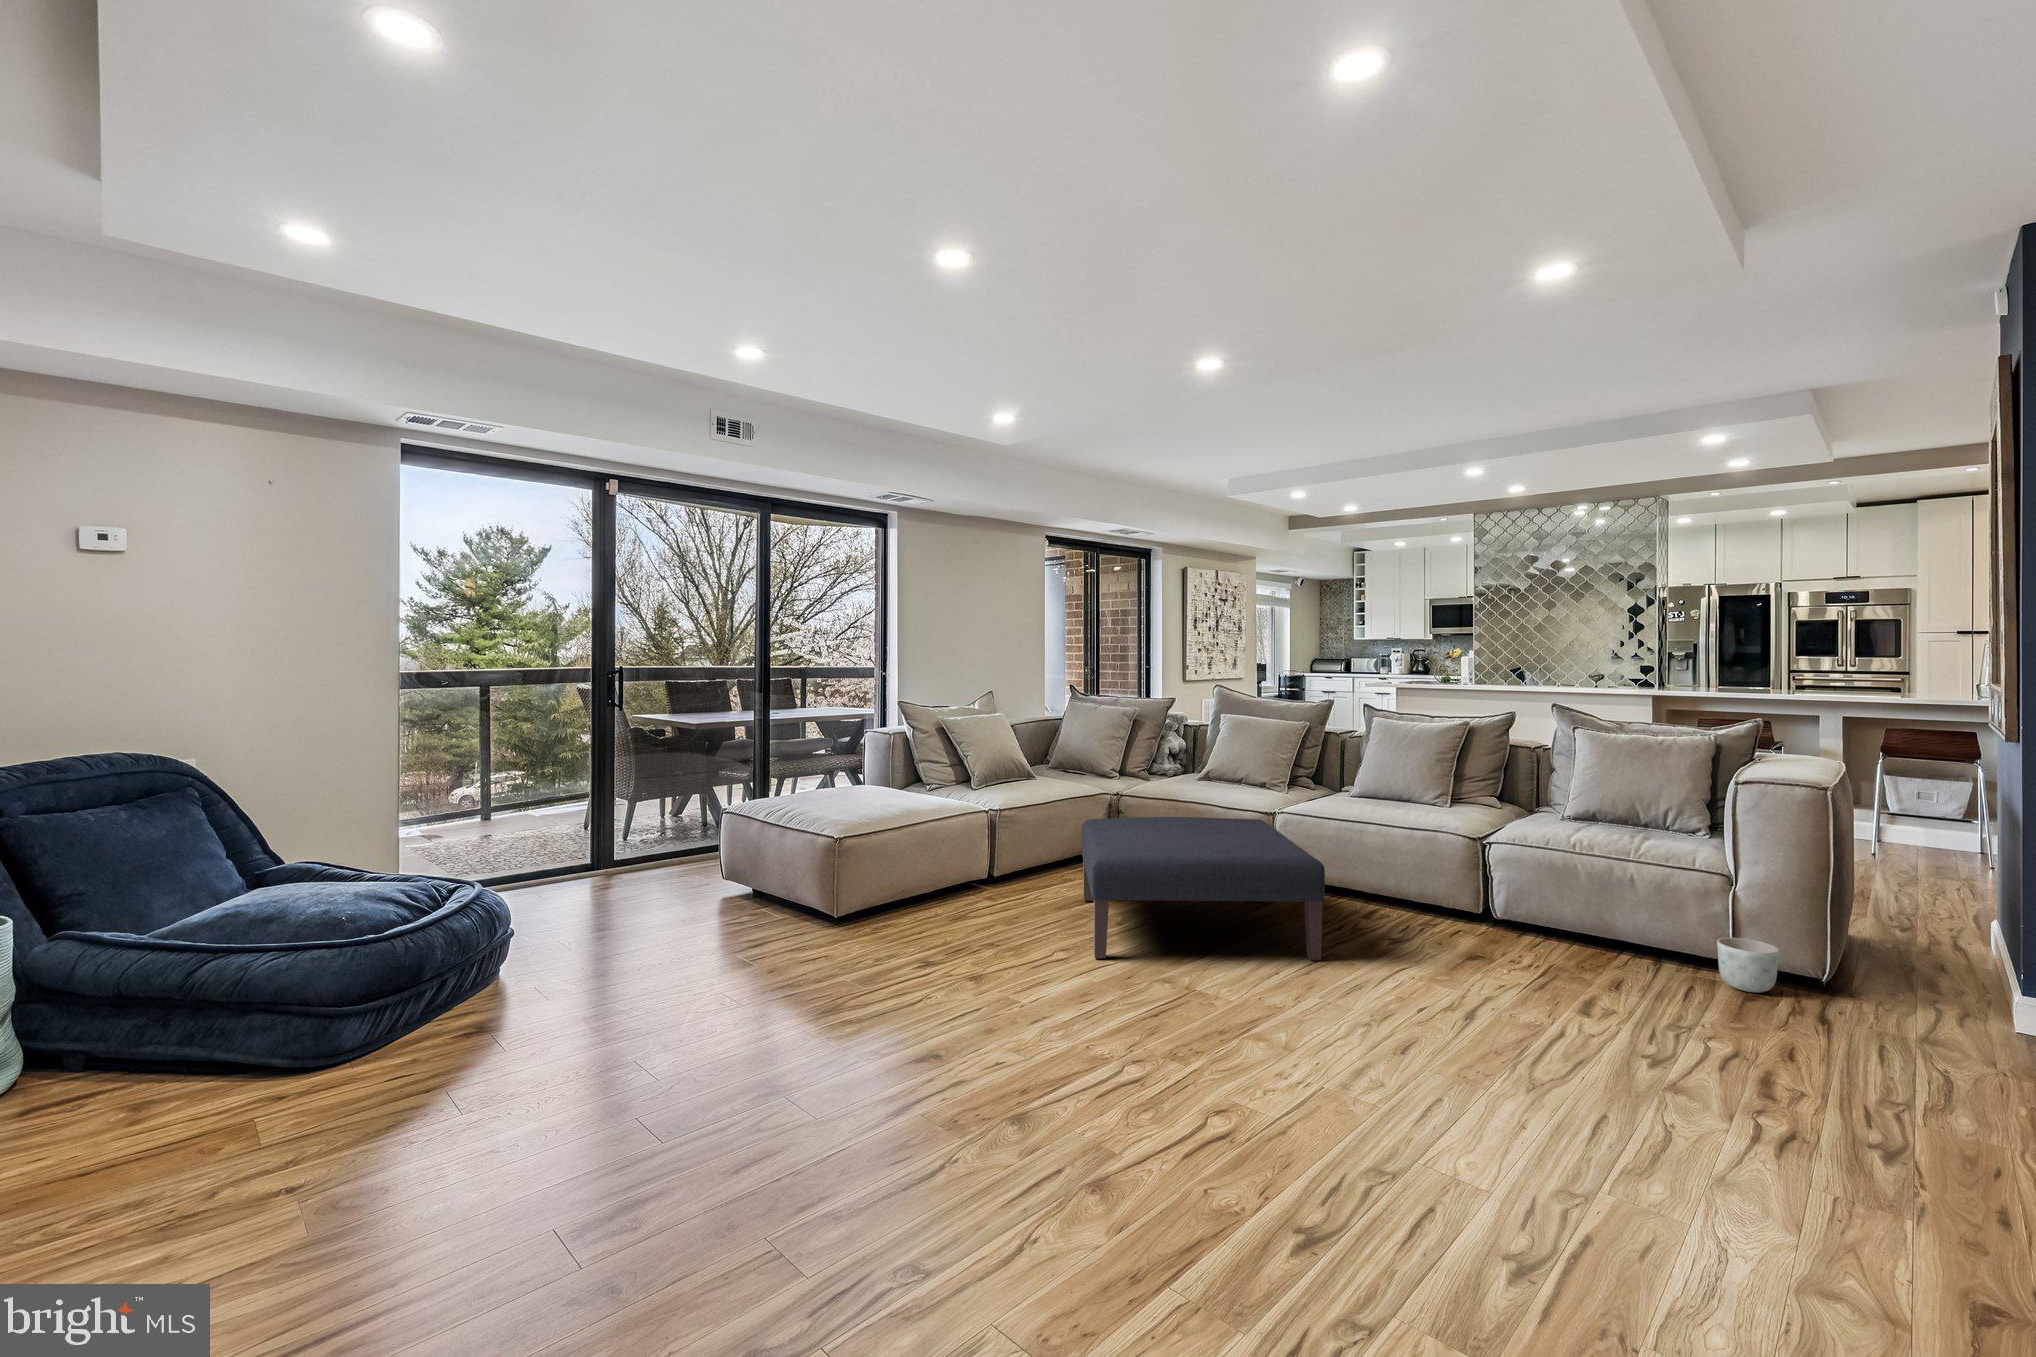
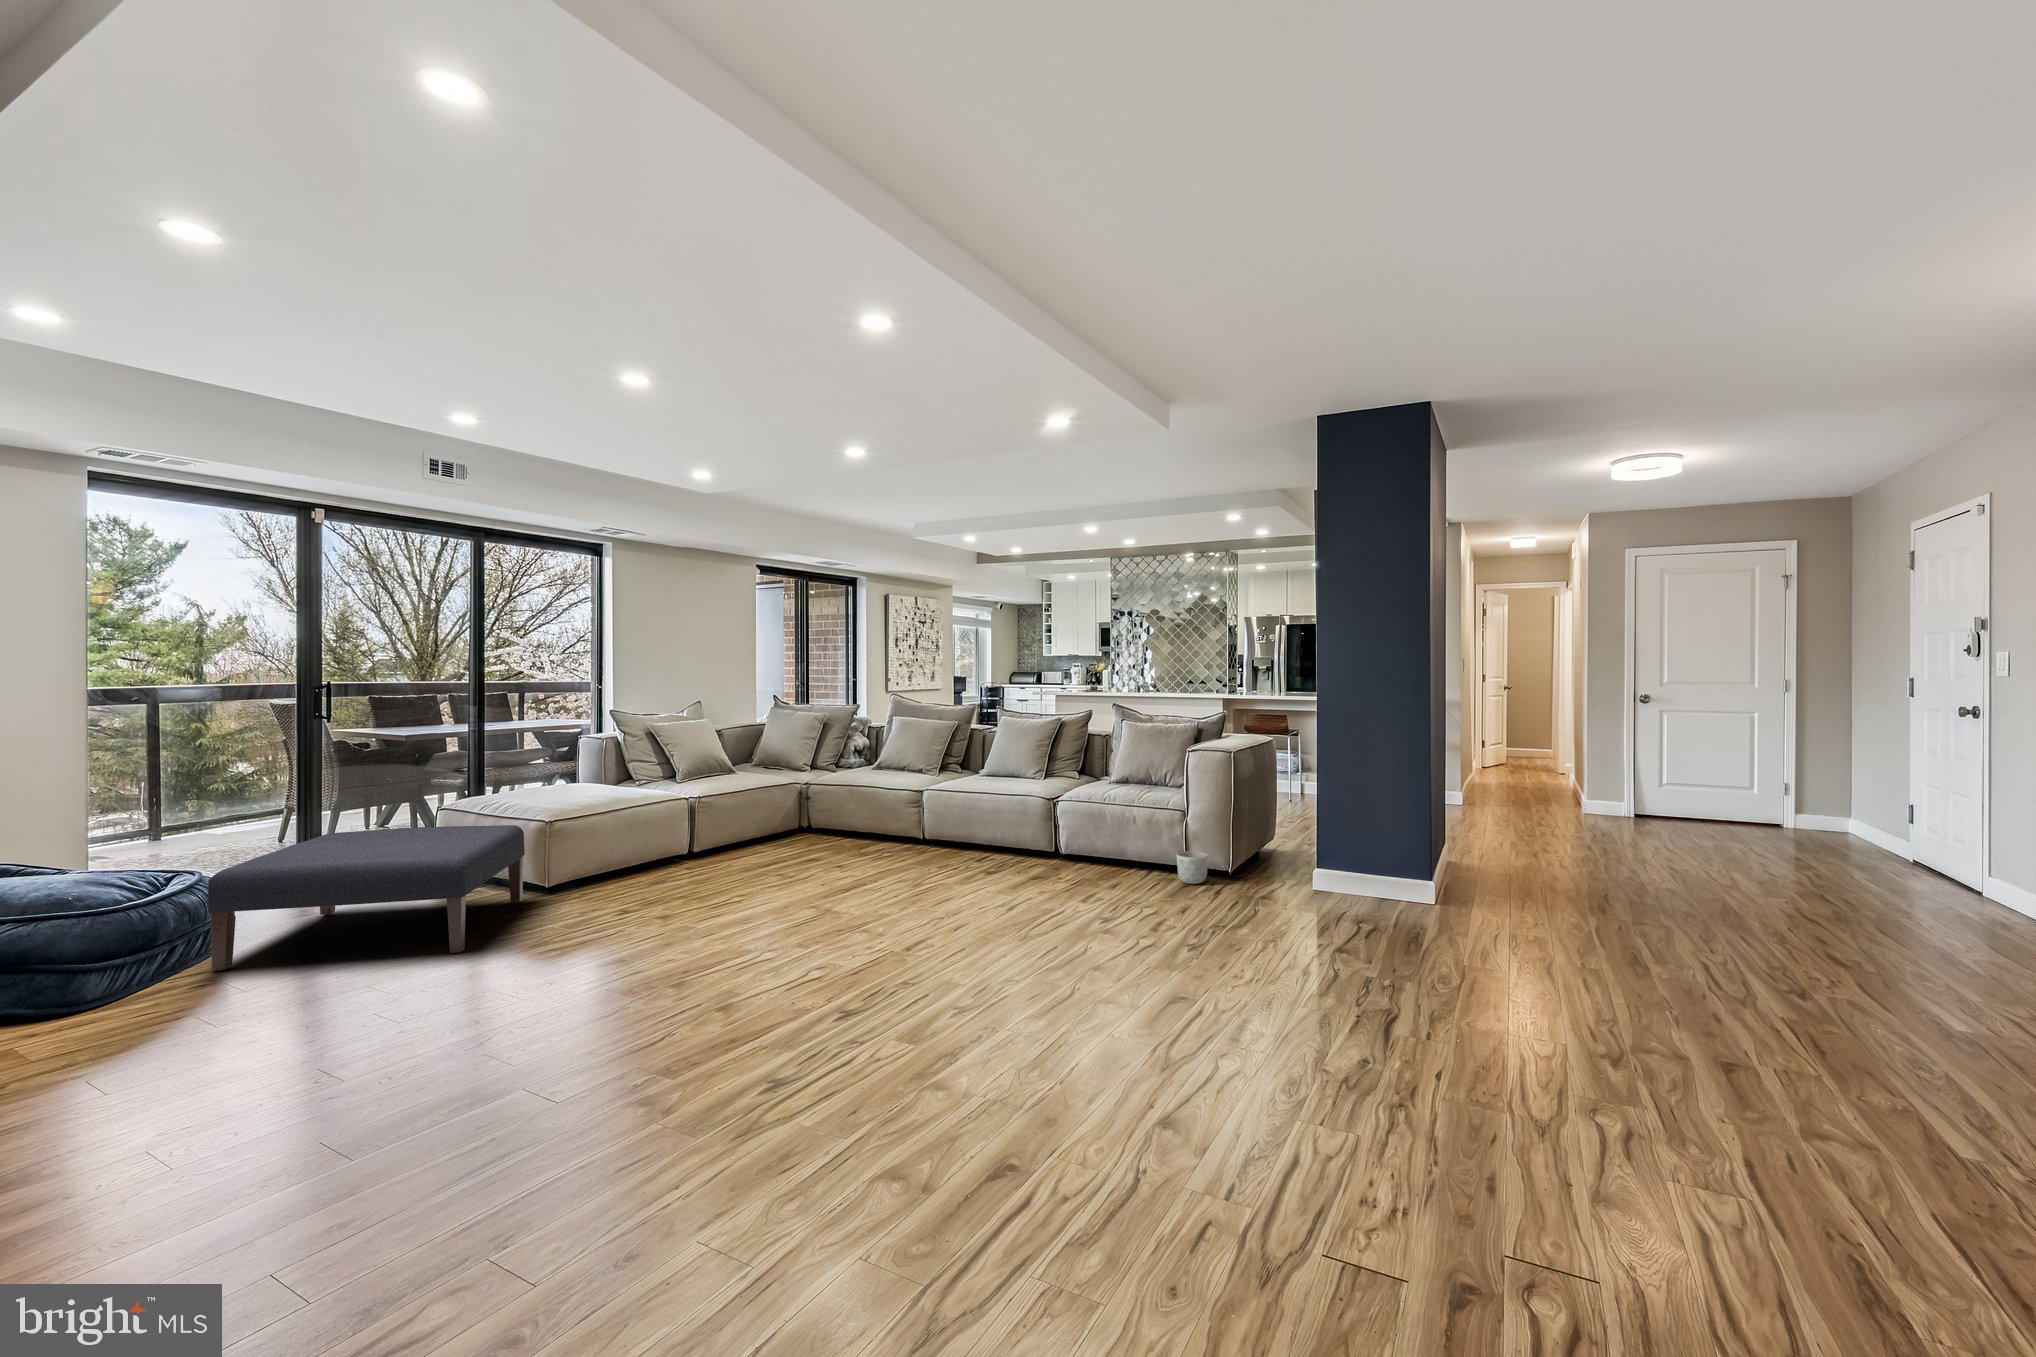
ottoman: present [1081,817,1325,961] -> present [208,825,525,971]

